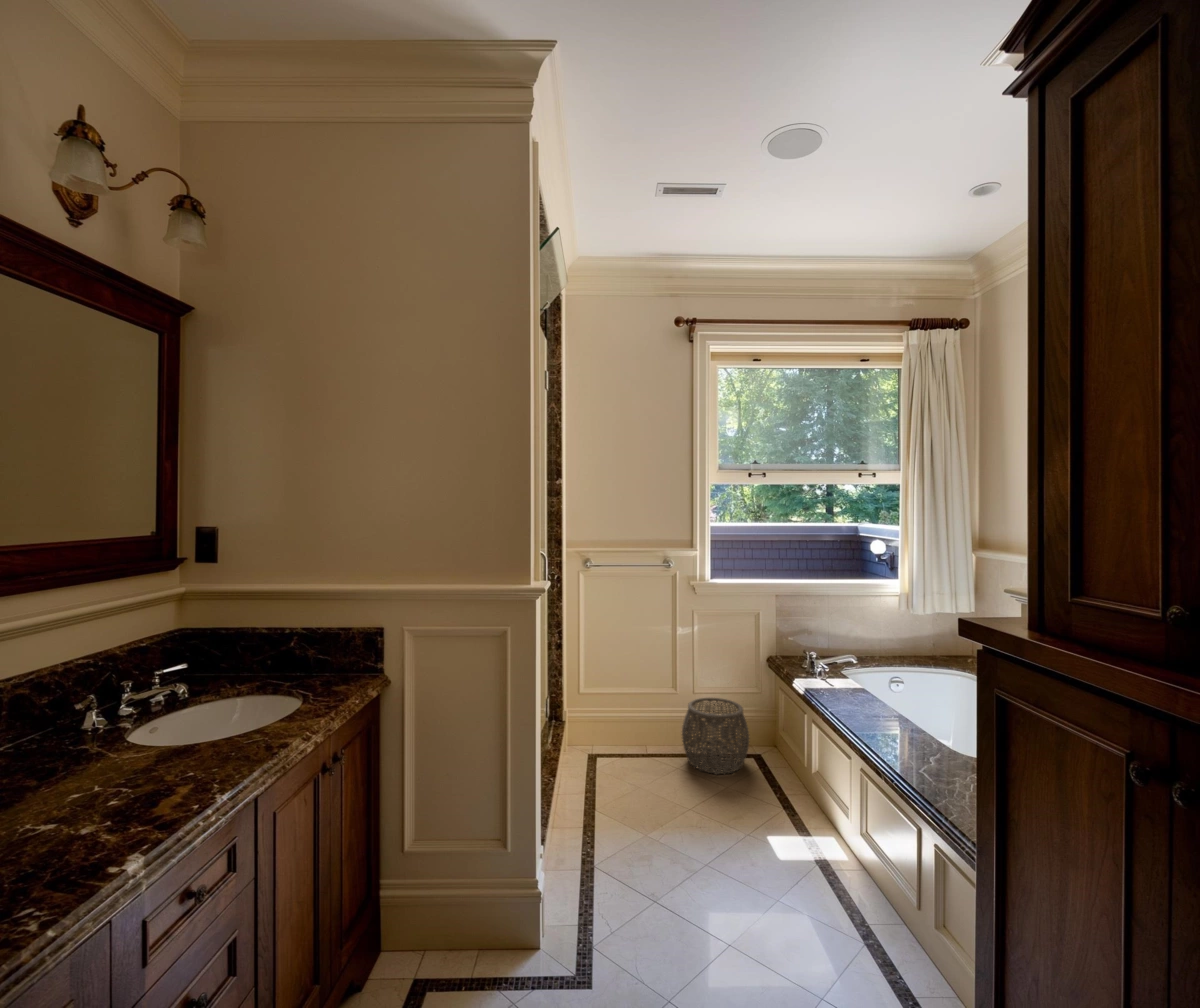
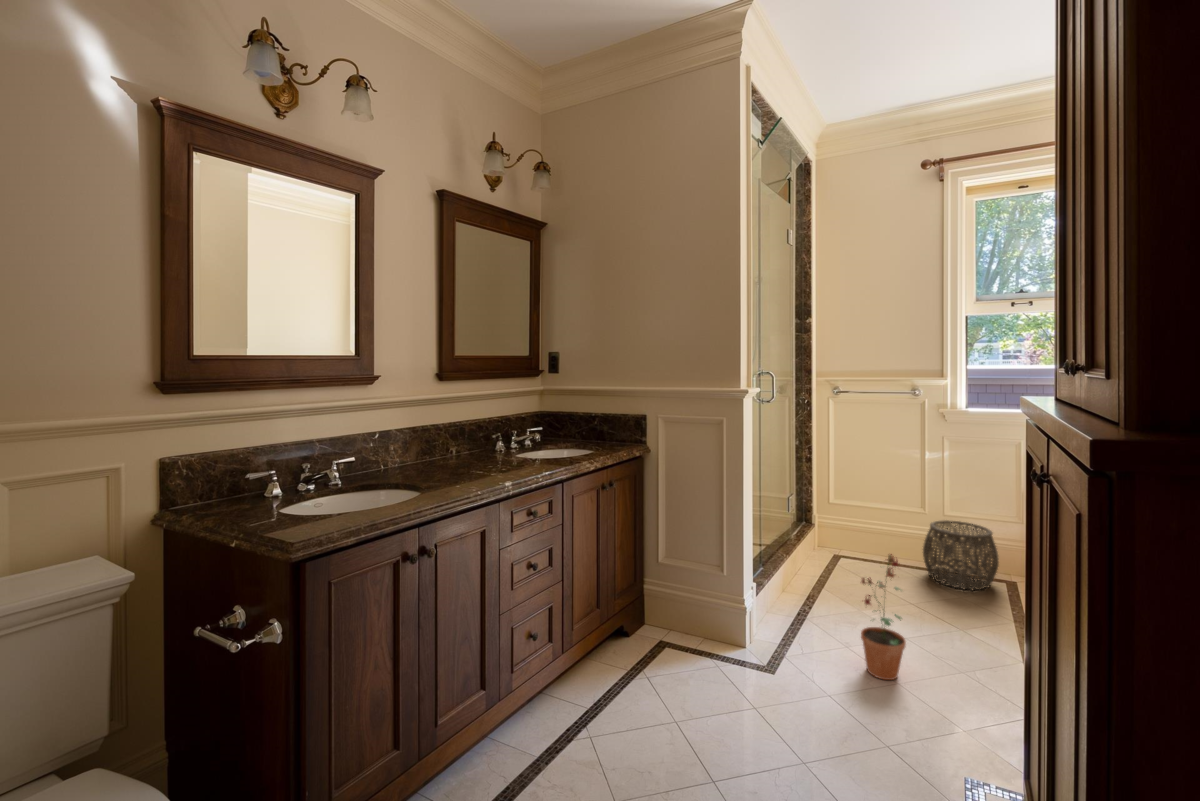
potted plant: none [670,776,730,945] -> present [861,554,906,680]

